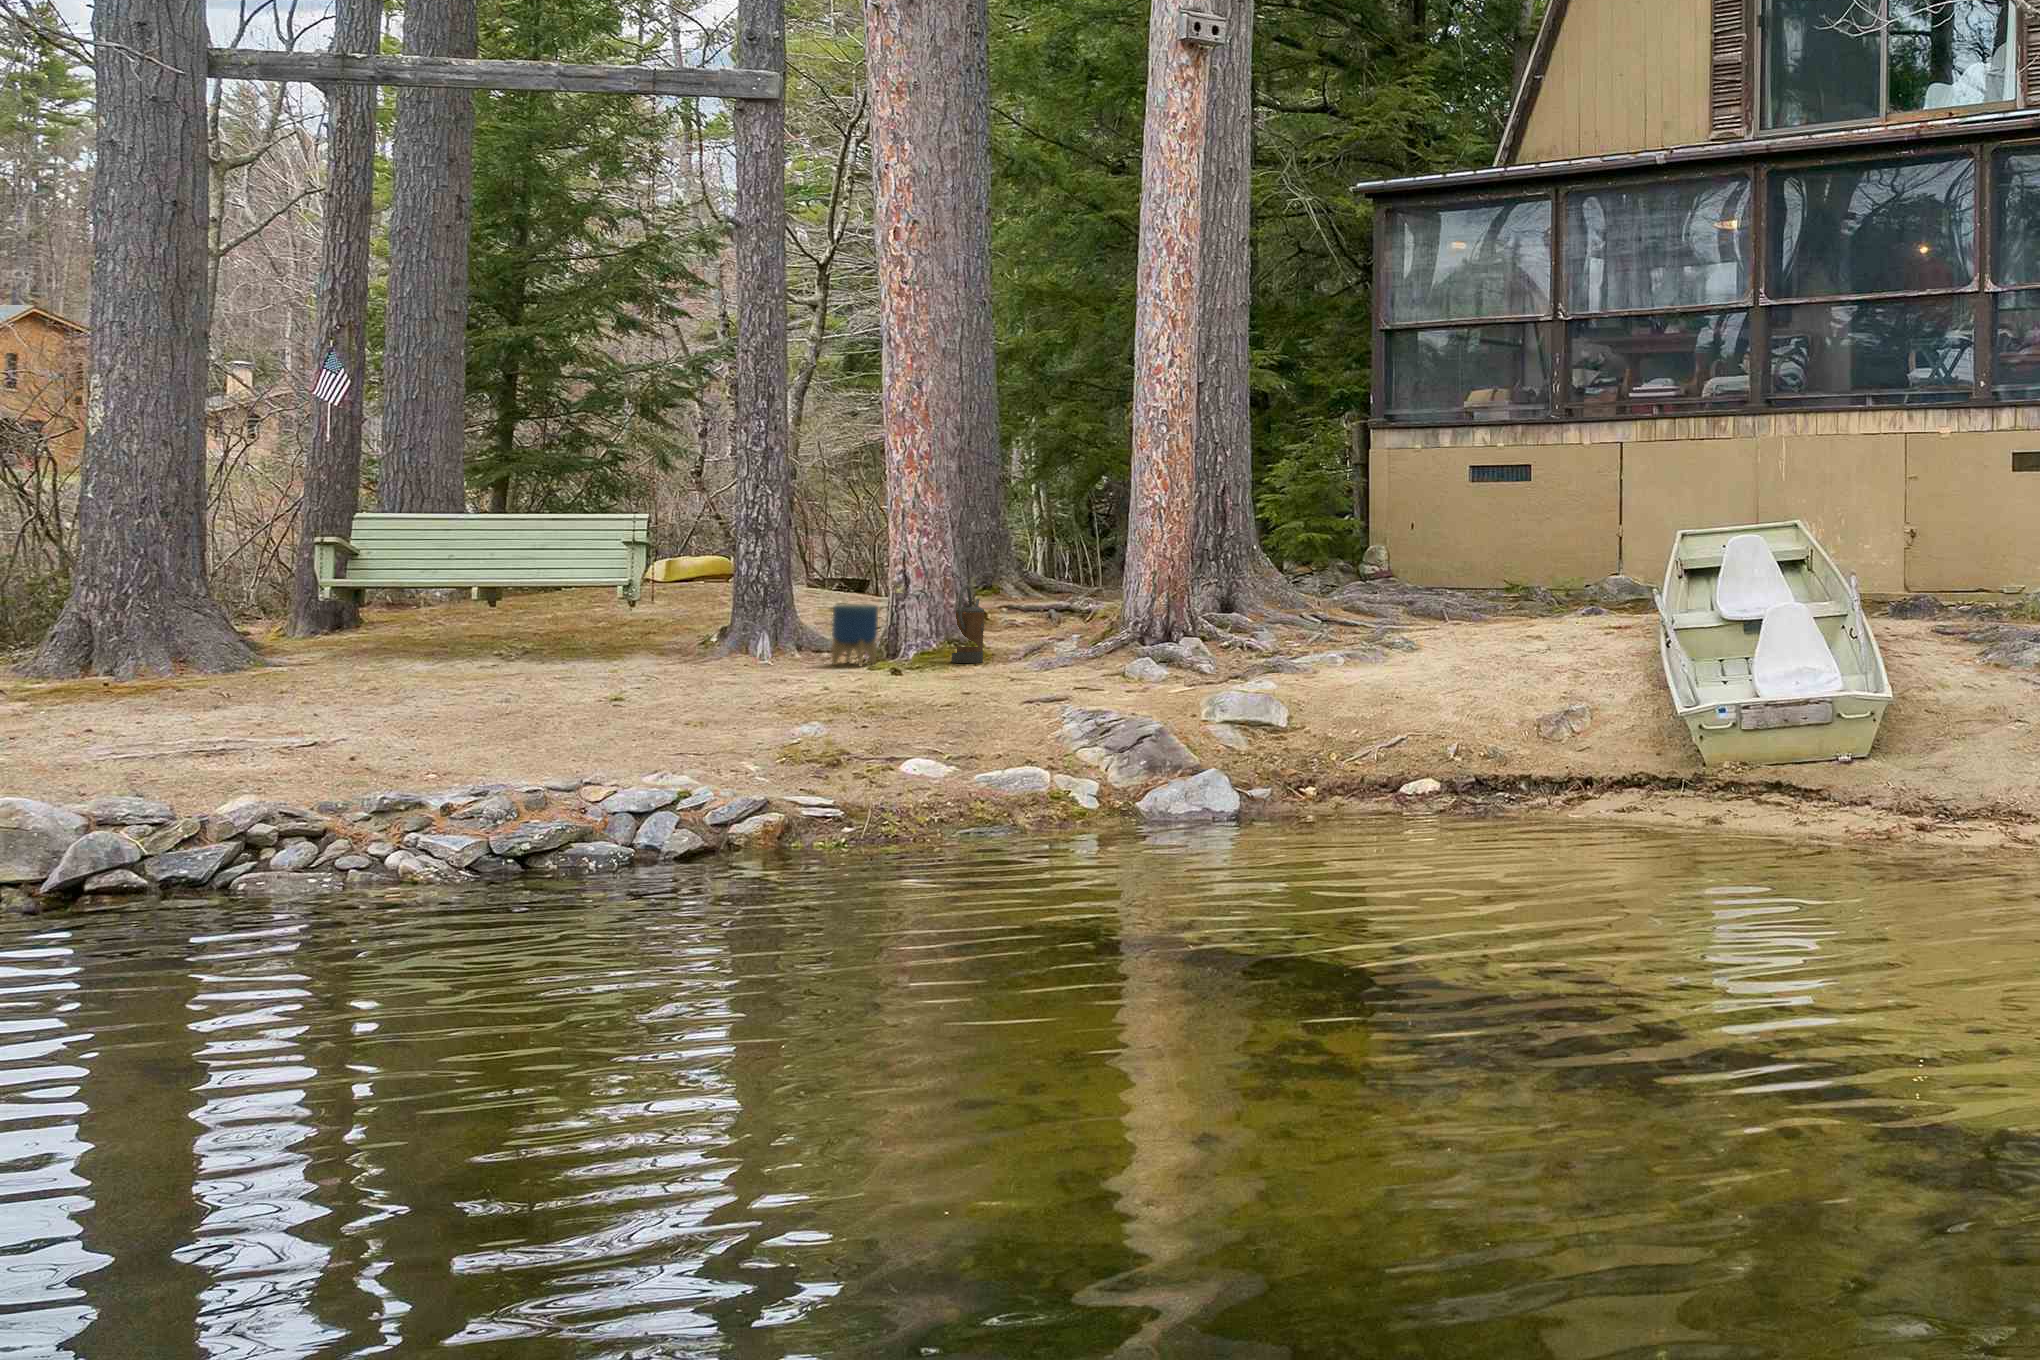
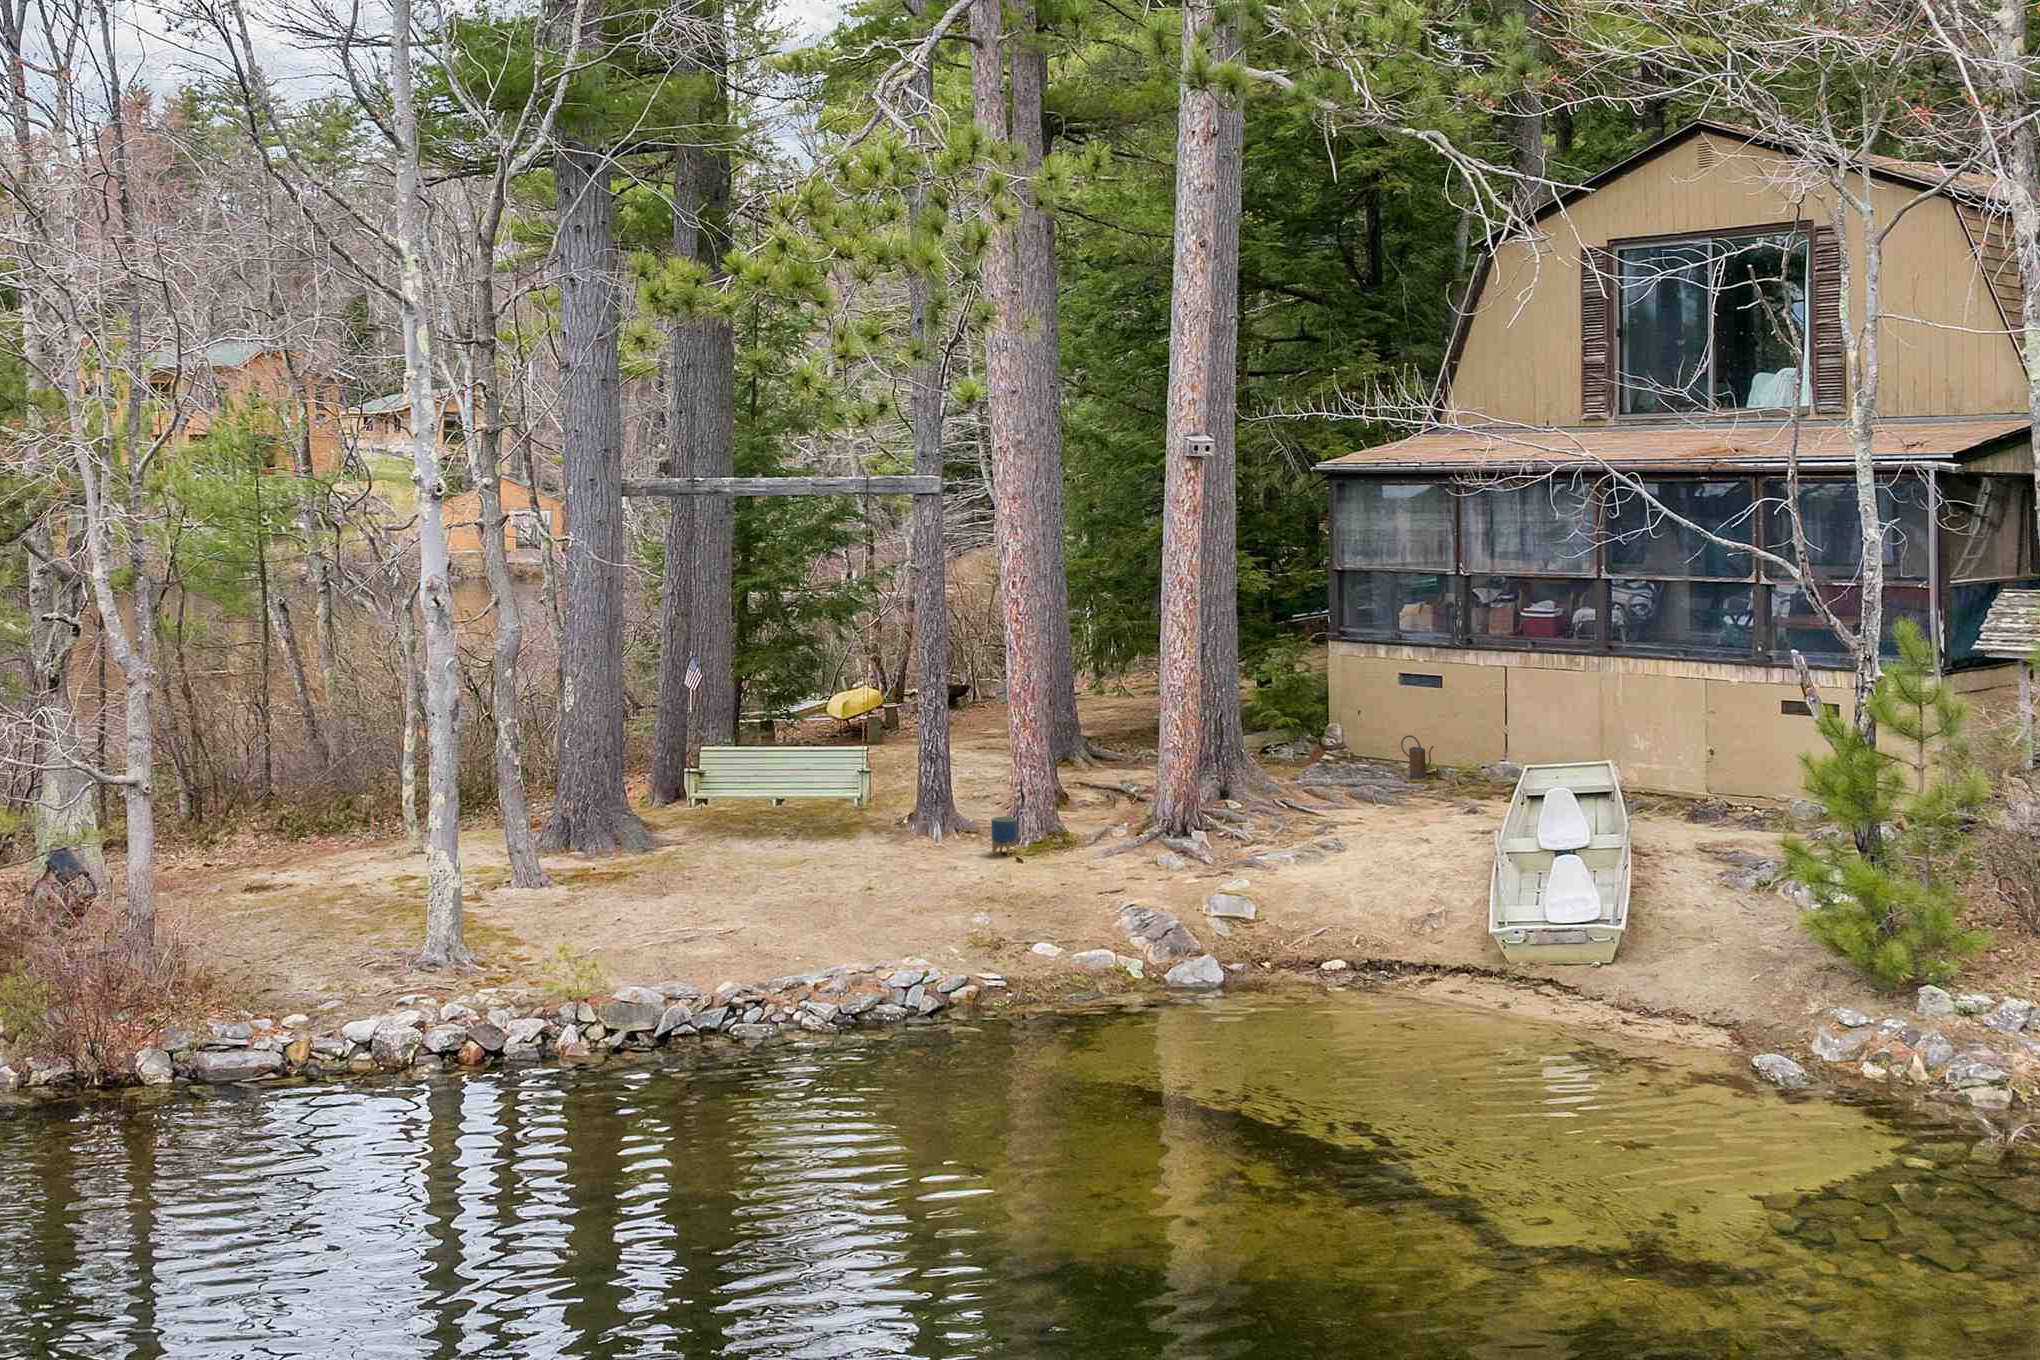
watering can: present [952,585,984,663] -> present [1401,735,1434,778]

